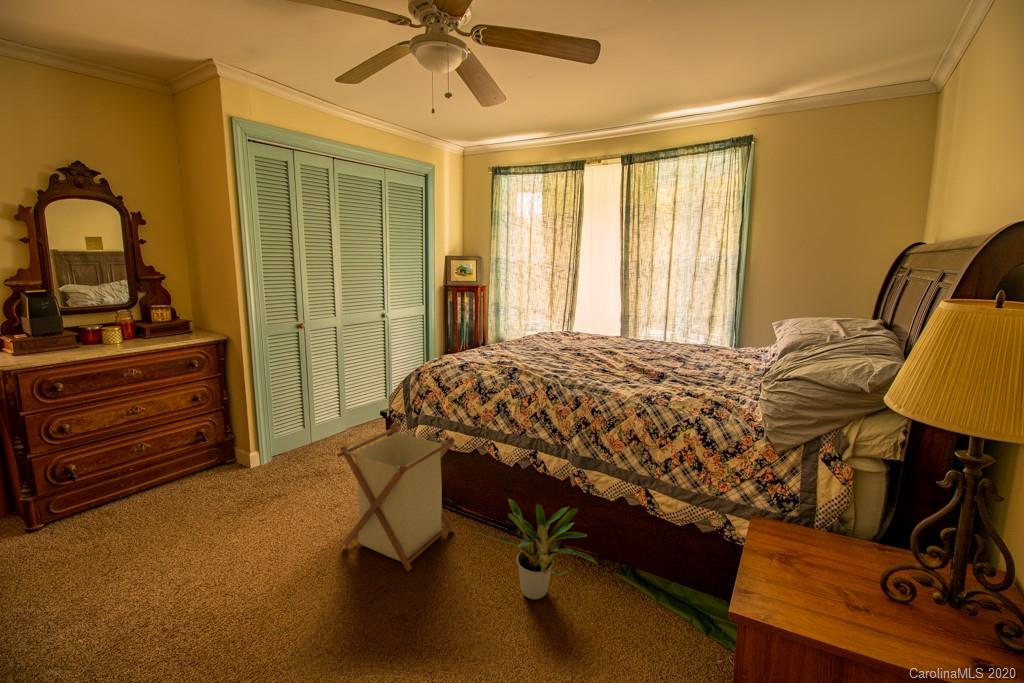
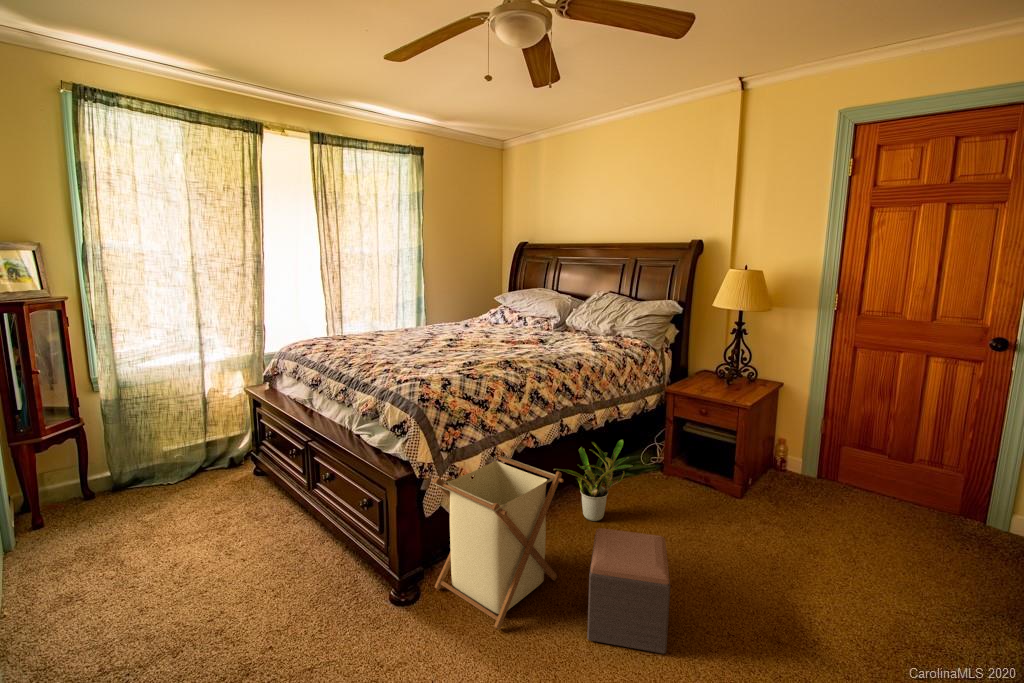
footstool: none [276,533,387,662] -> present [587,528,670,654]

